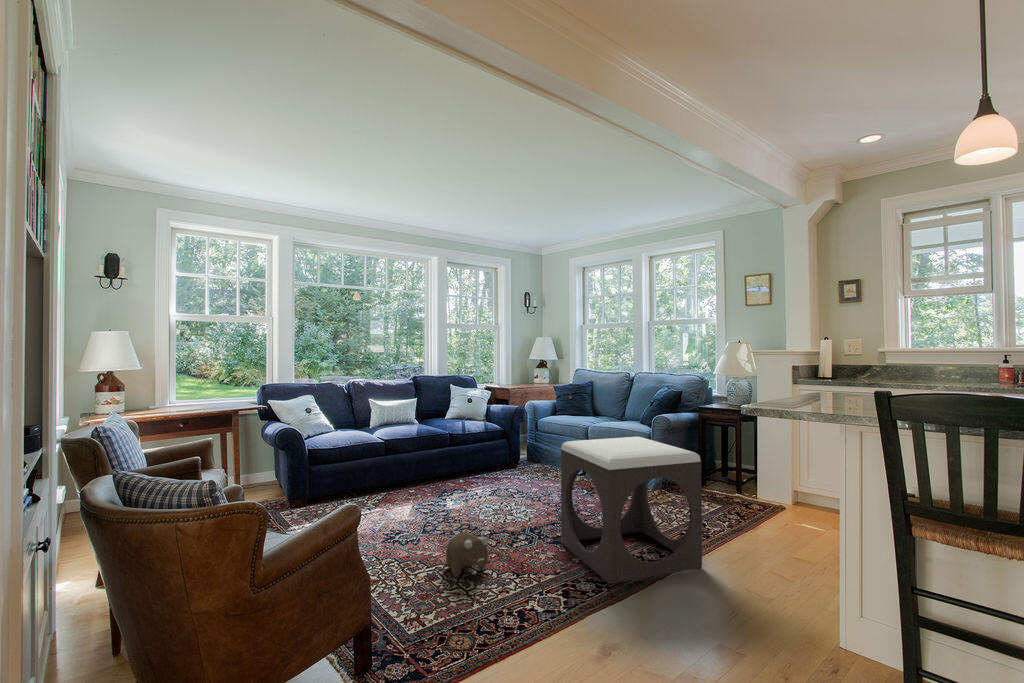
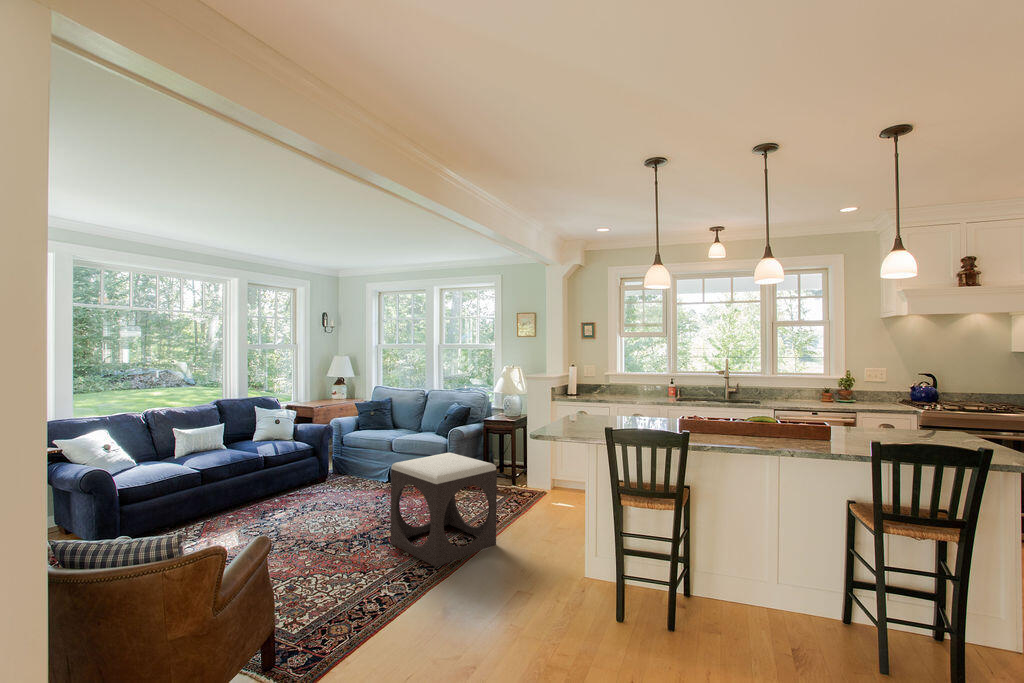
plush toy: present [446,532,489,577] -> none [301,548,342,585]

